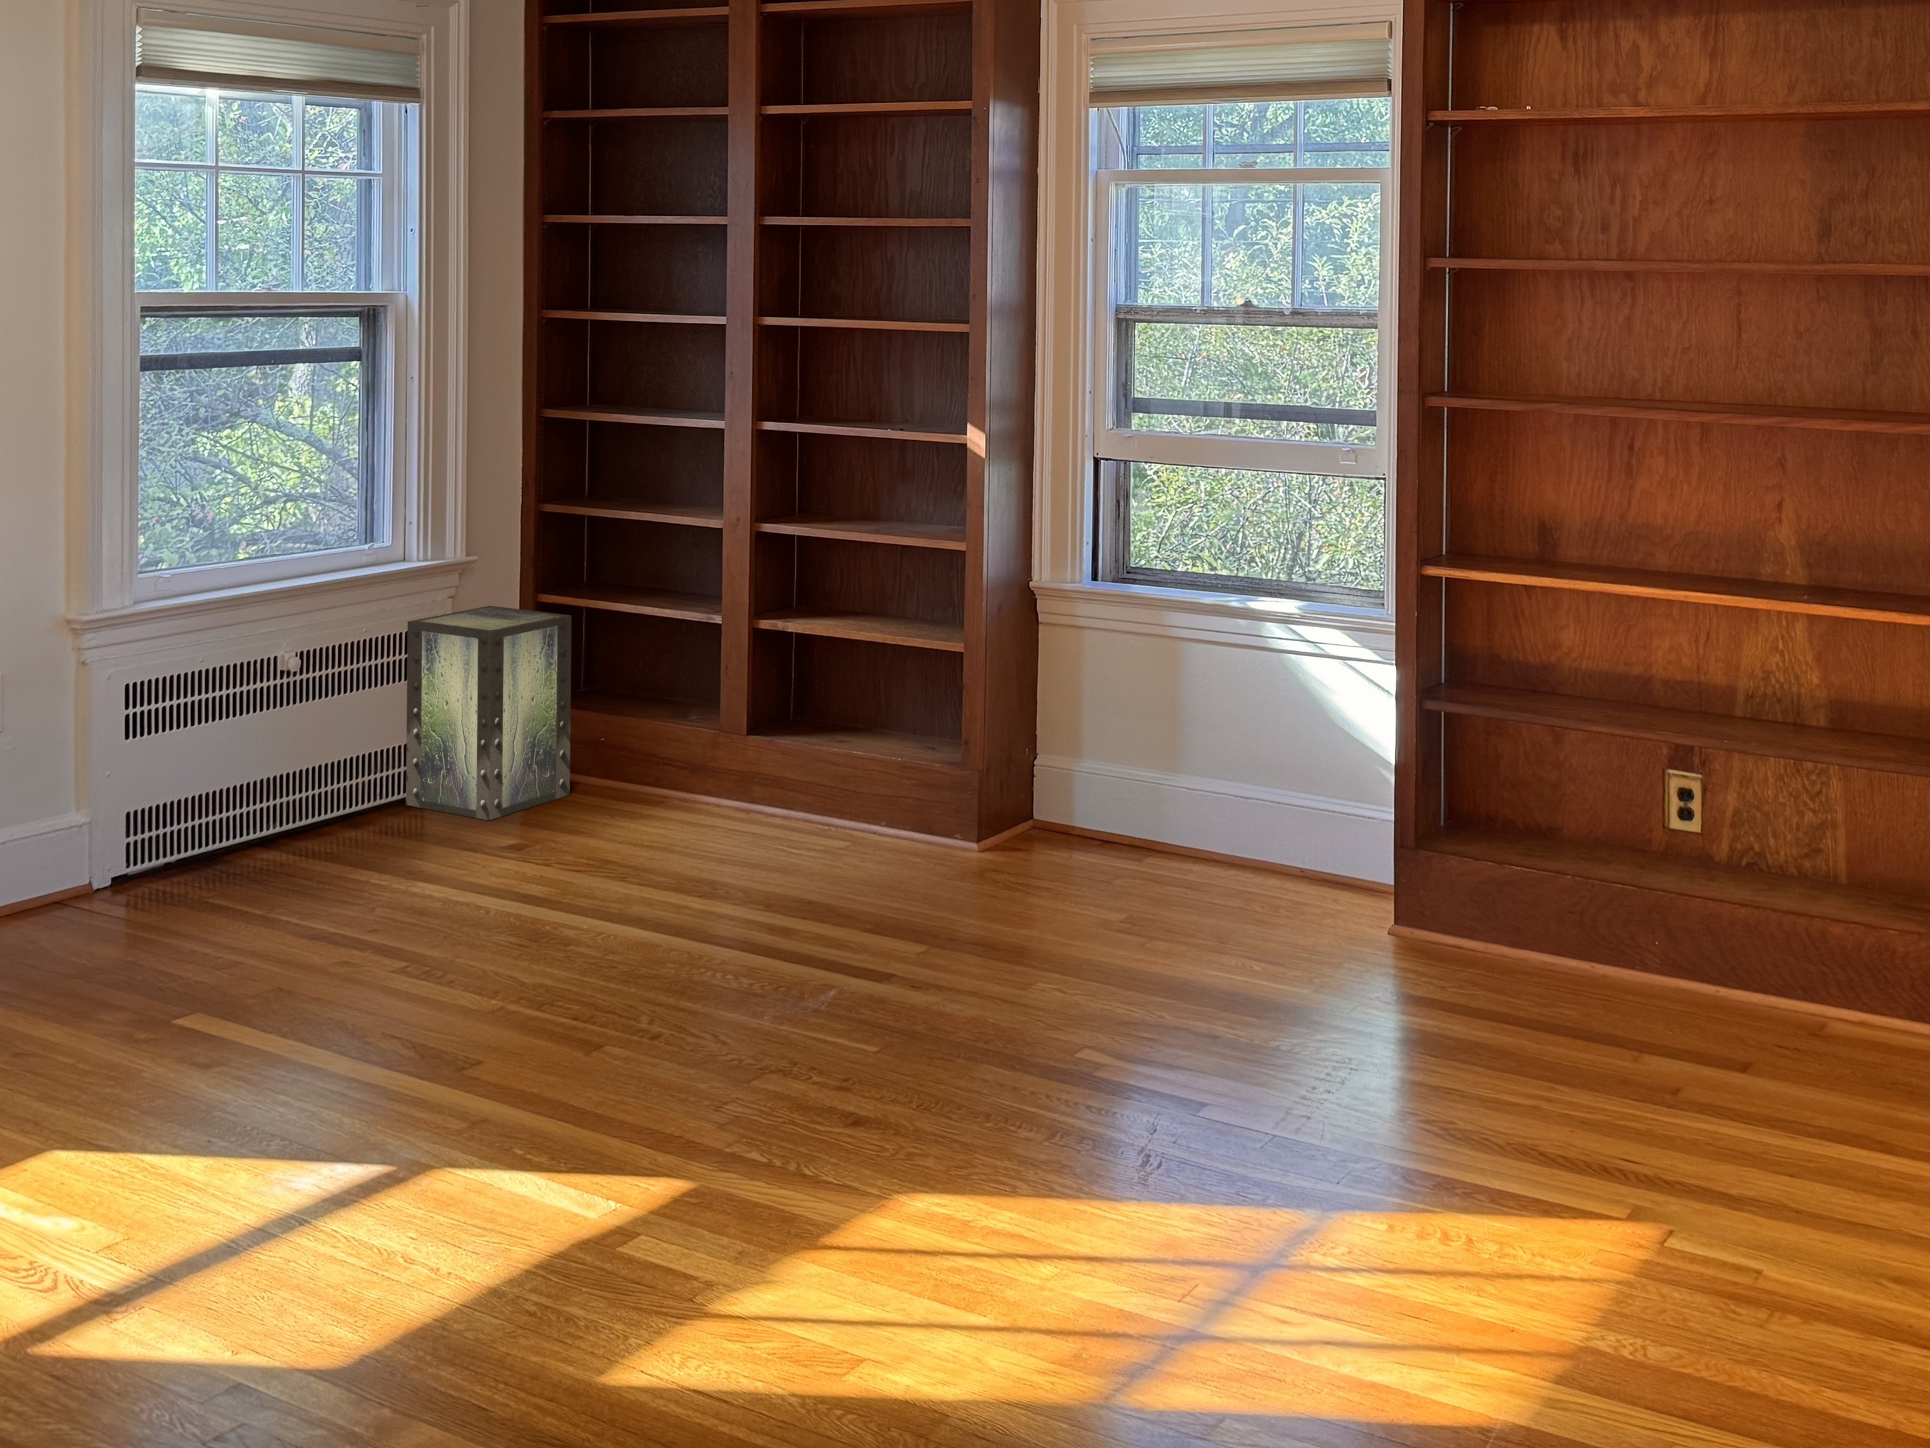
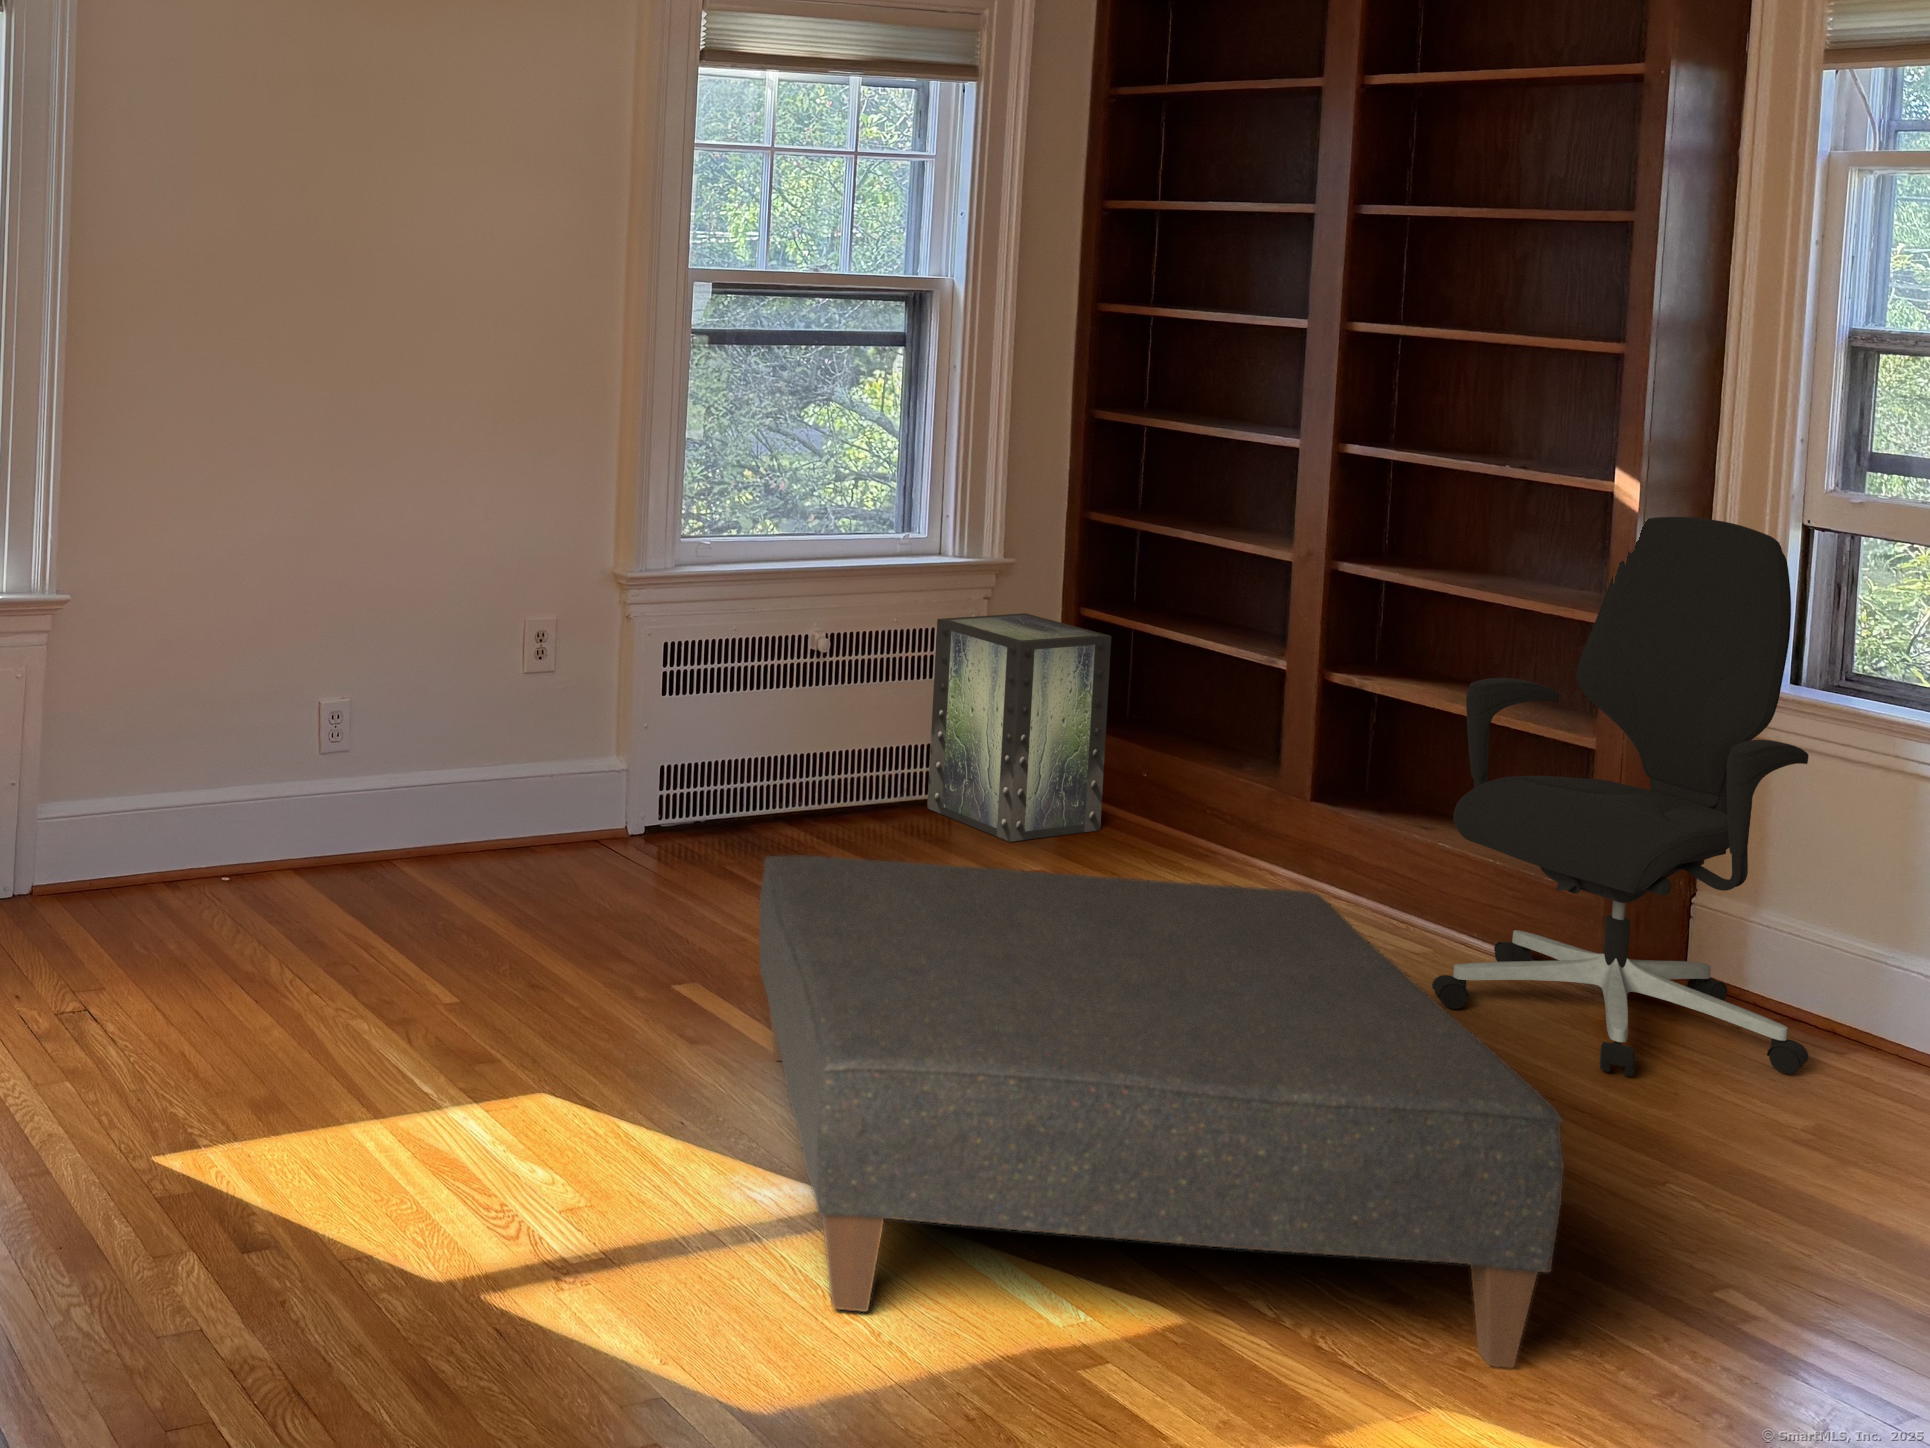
office chair: none [855,458,1115,903] -> present [1432,517,1809,1076]
ottoman: none [269,803,972,1264] -> present [759,855,1564,1368]

